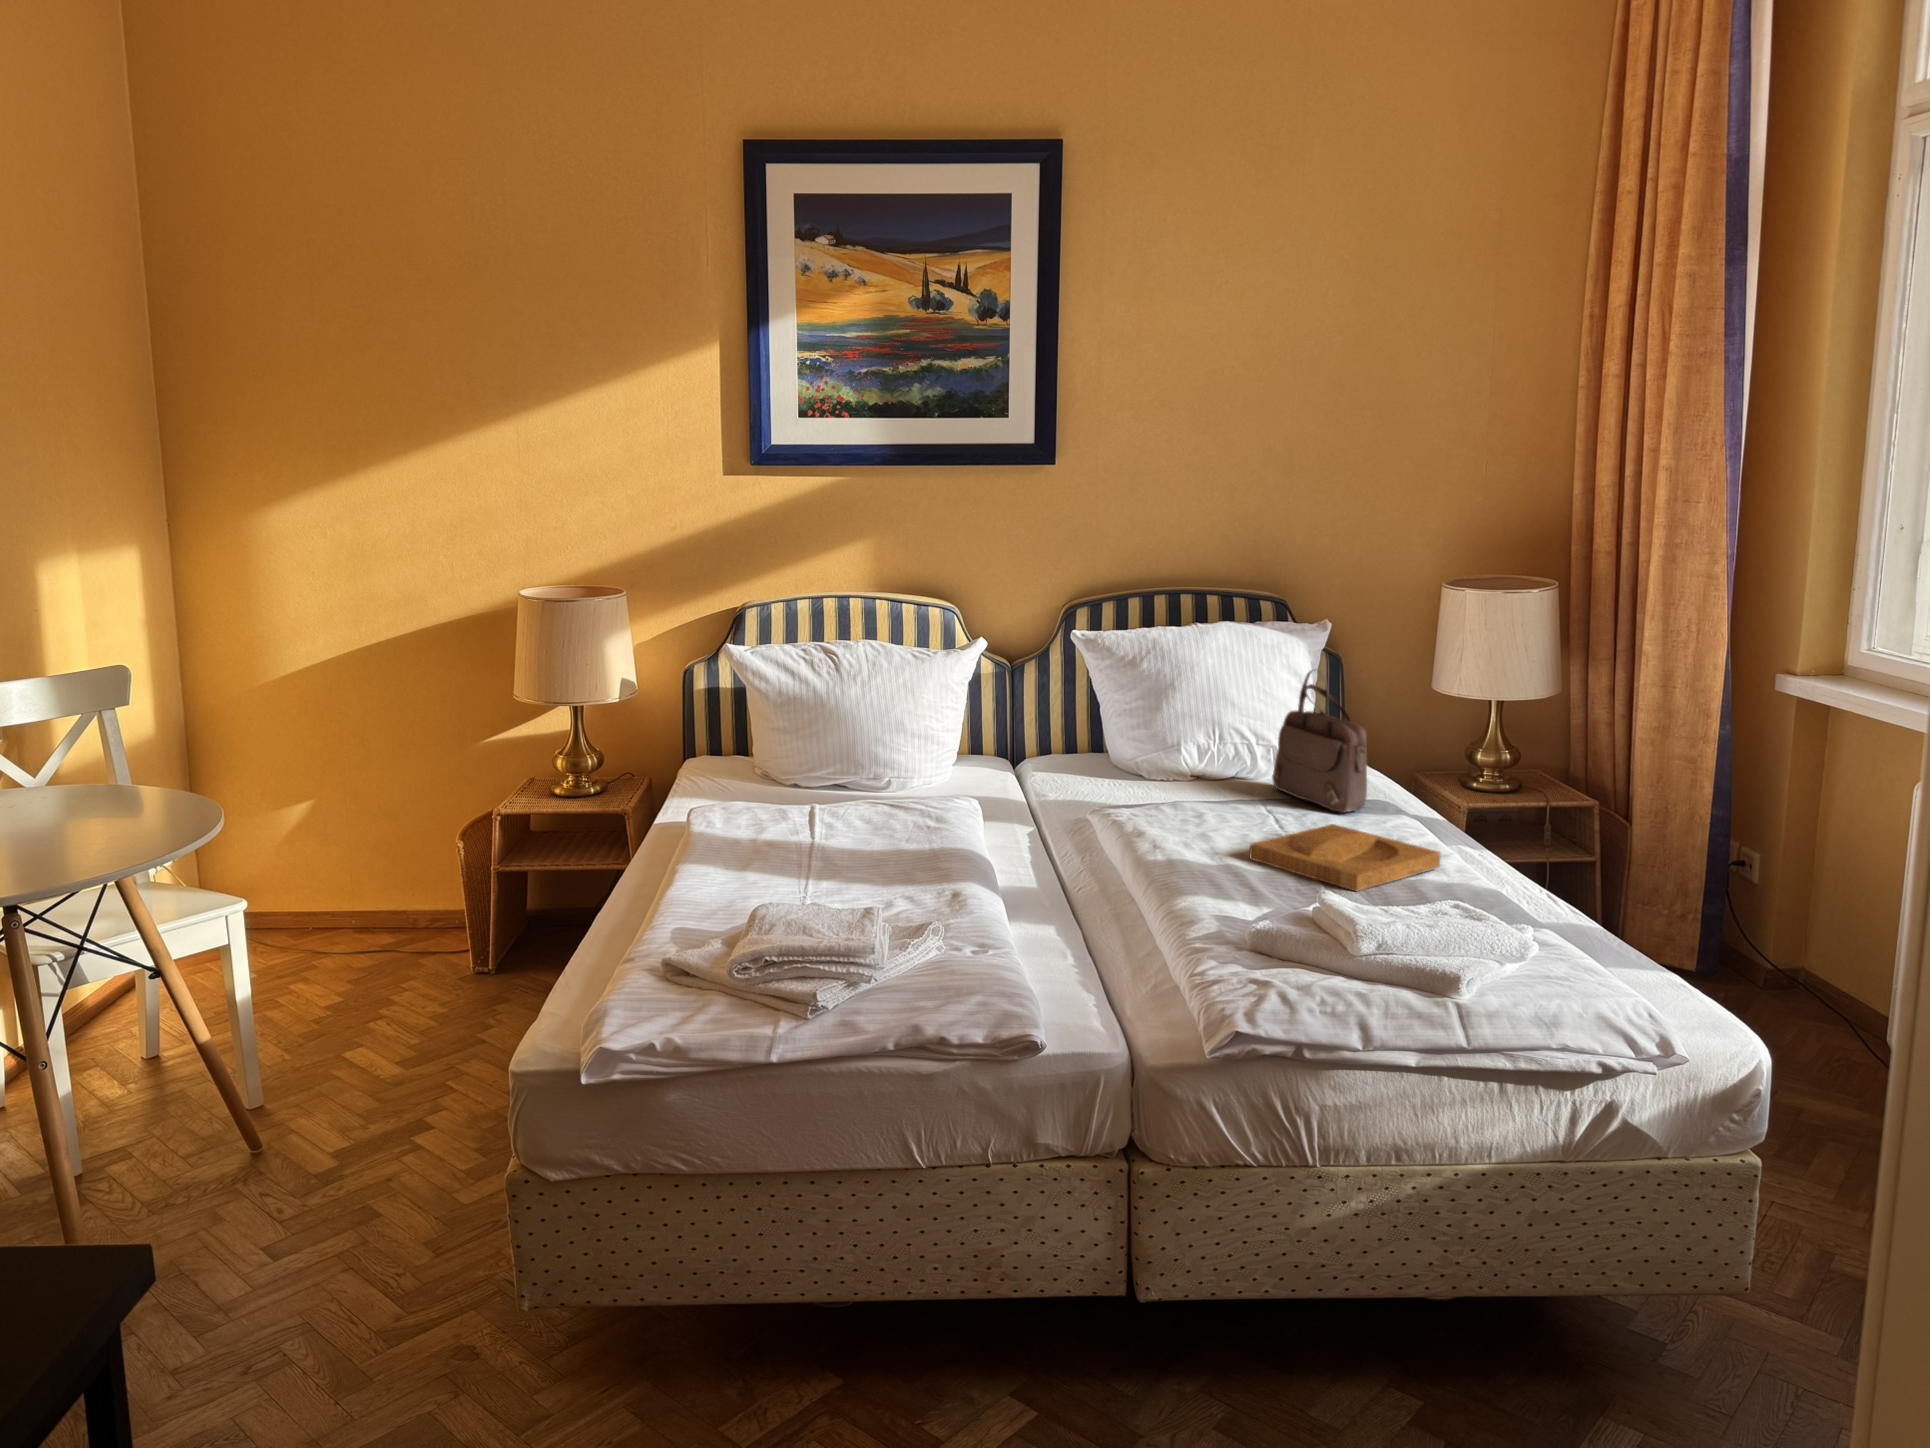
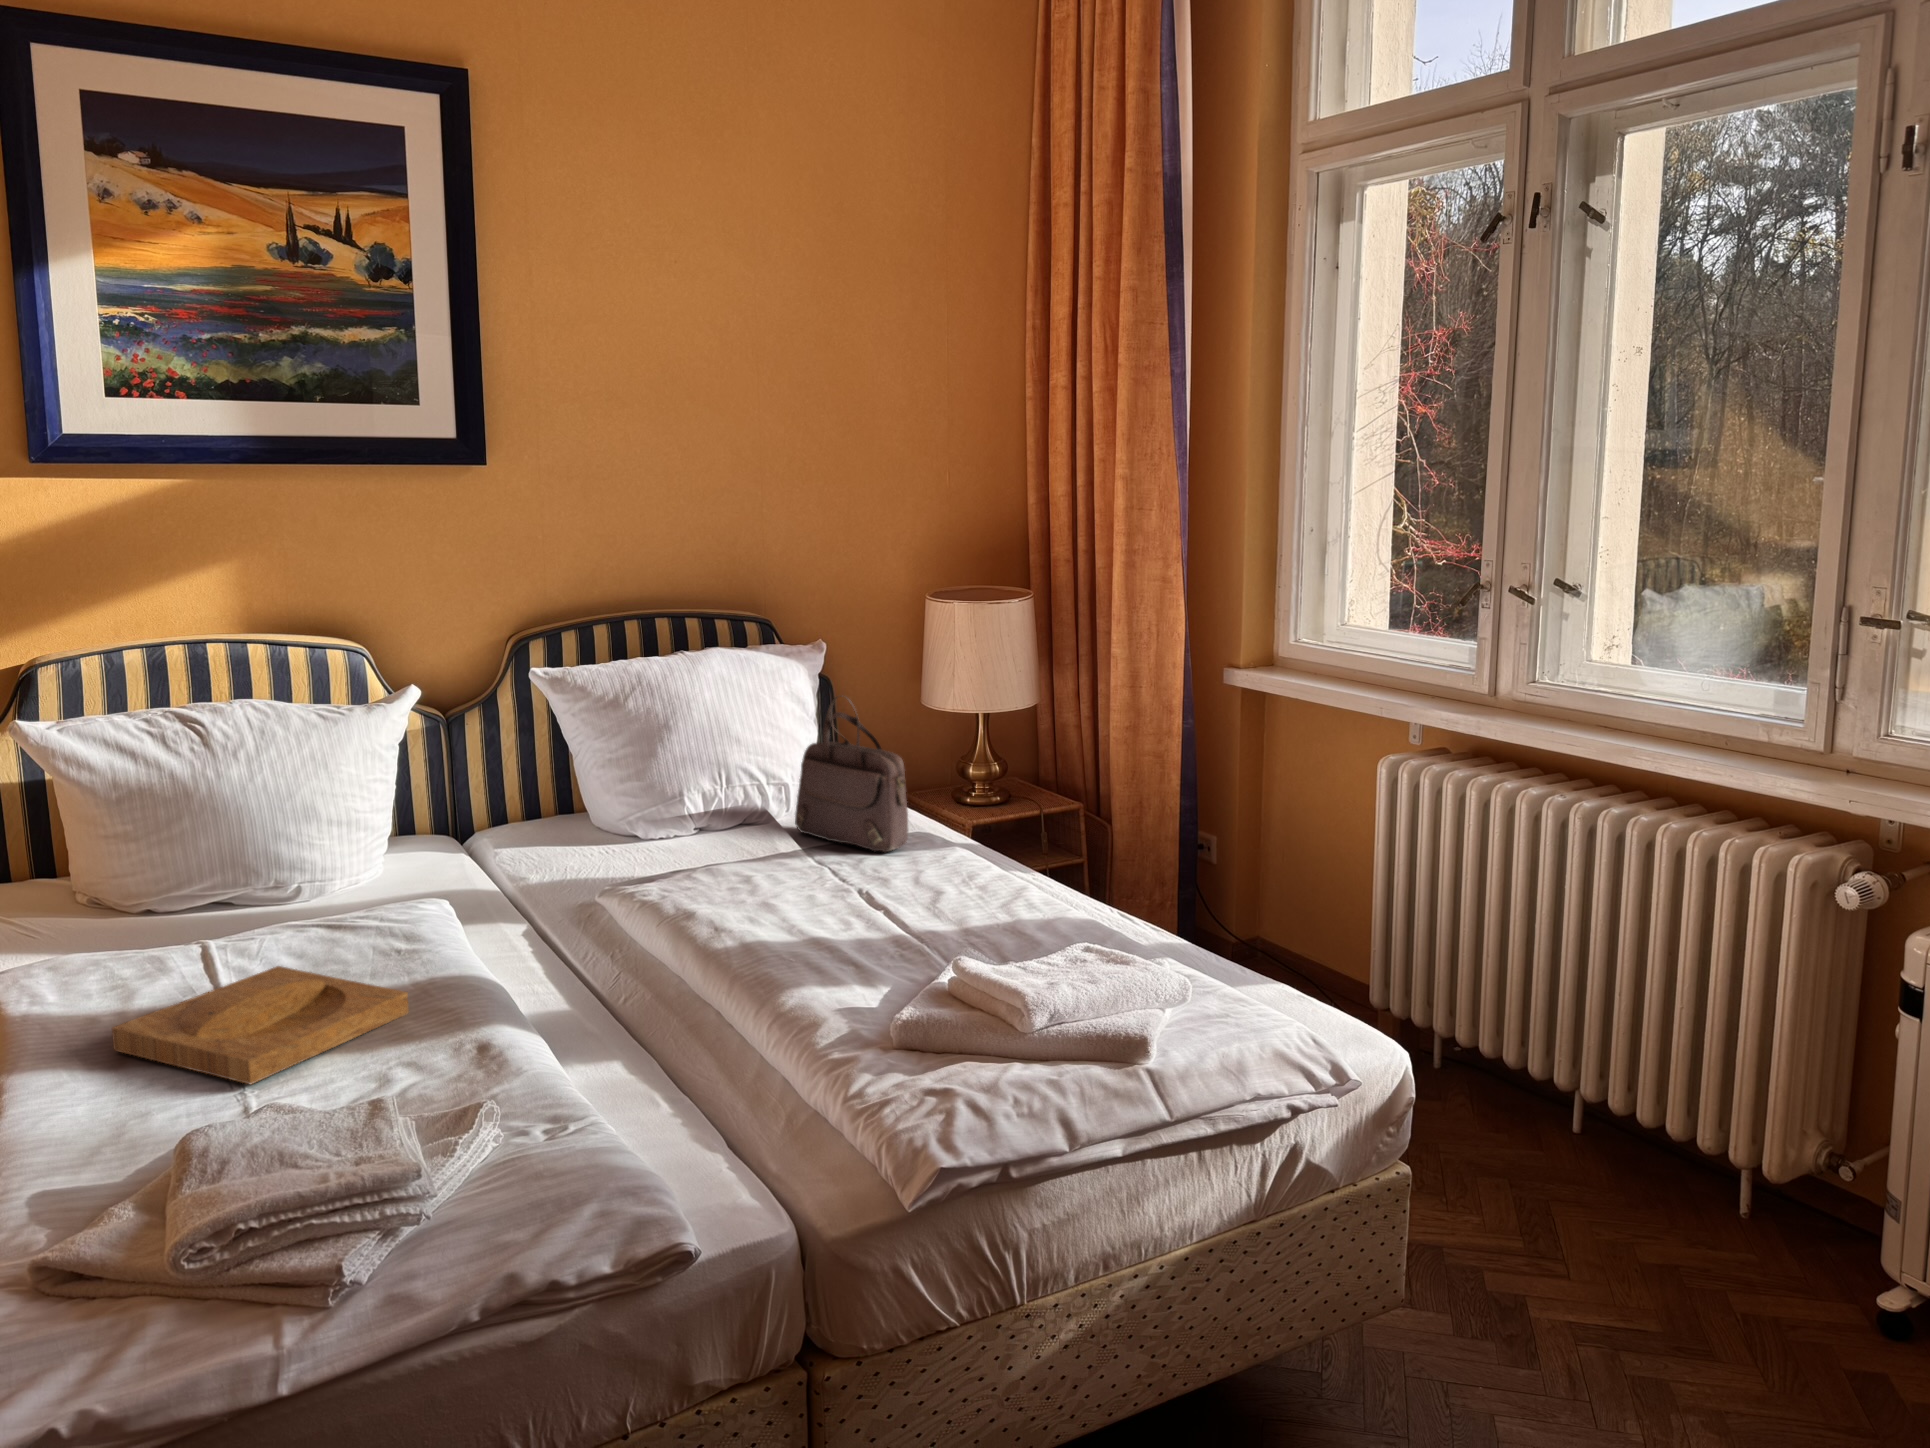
tray: present [1250,824,1441,891] -> present [112,966,409,1084]

